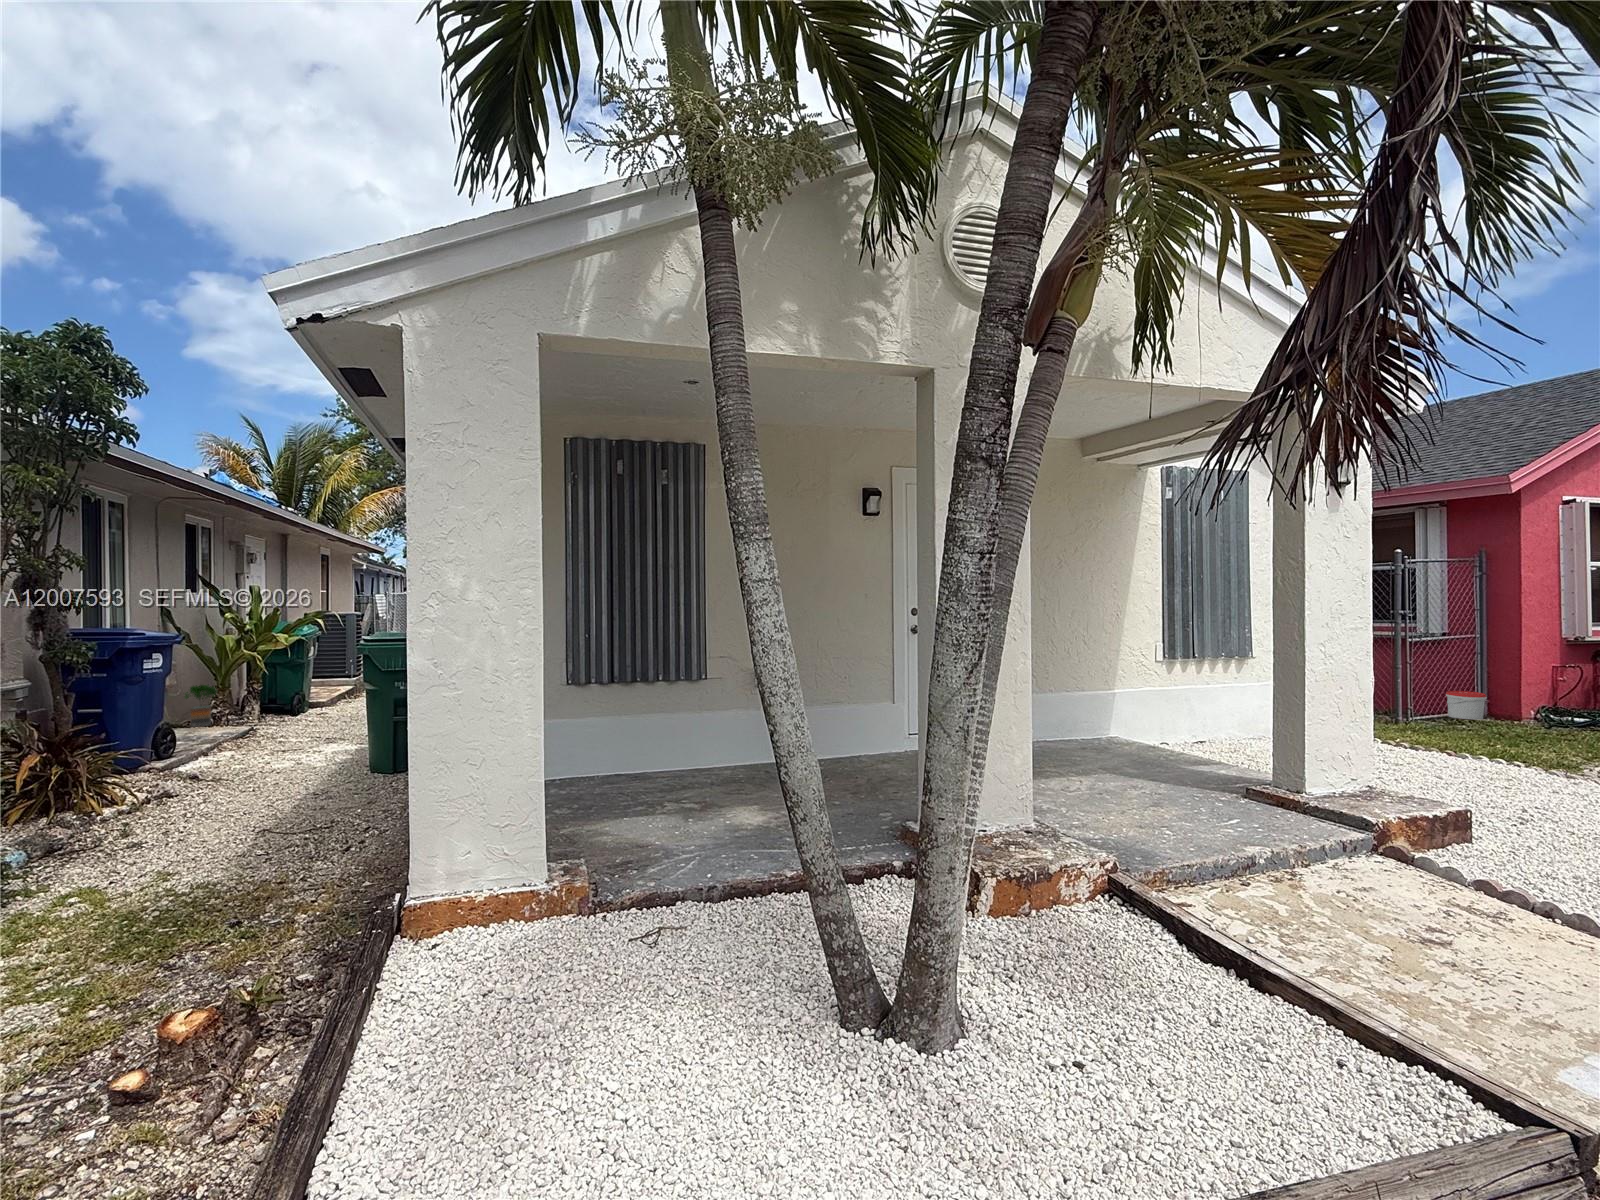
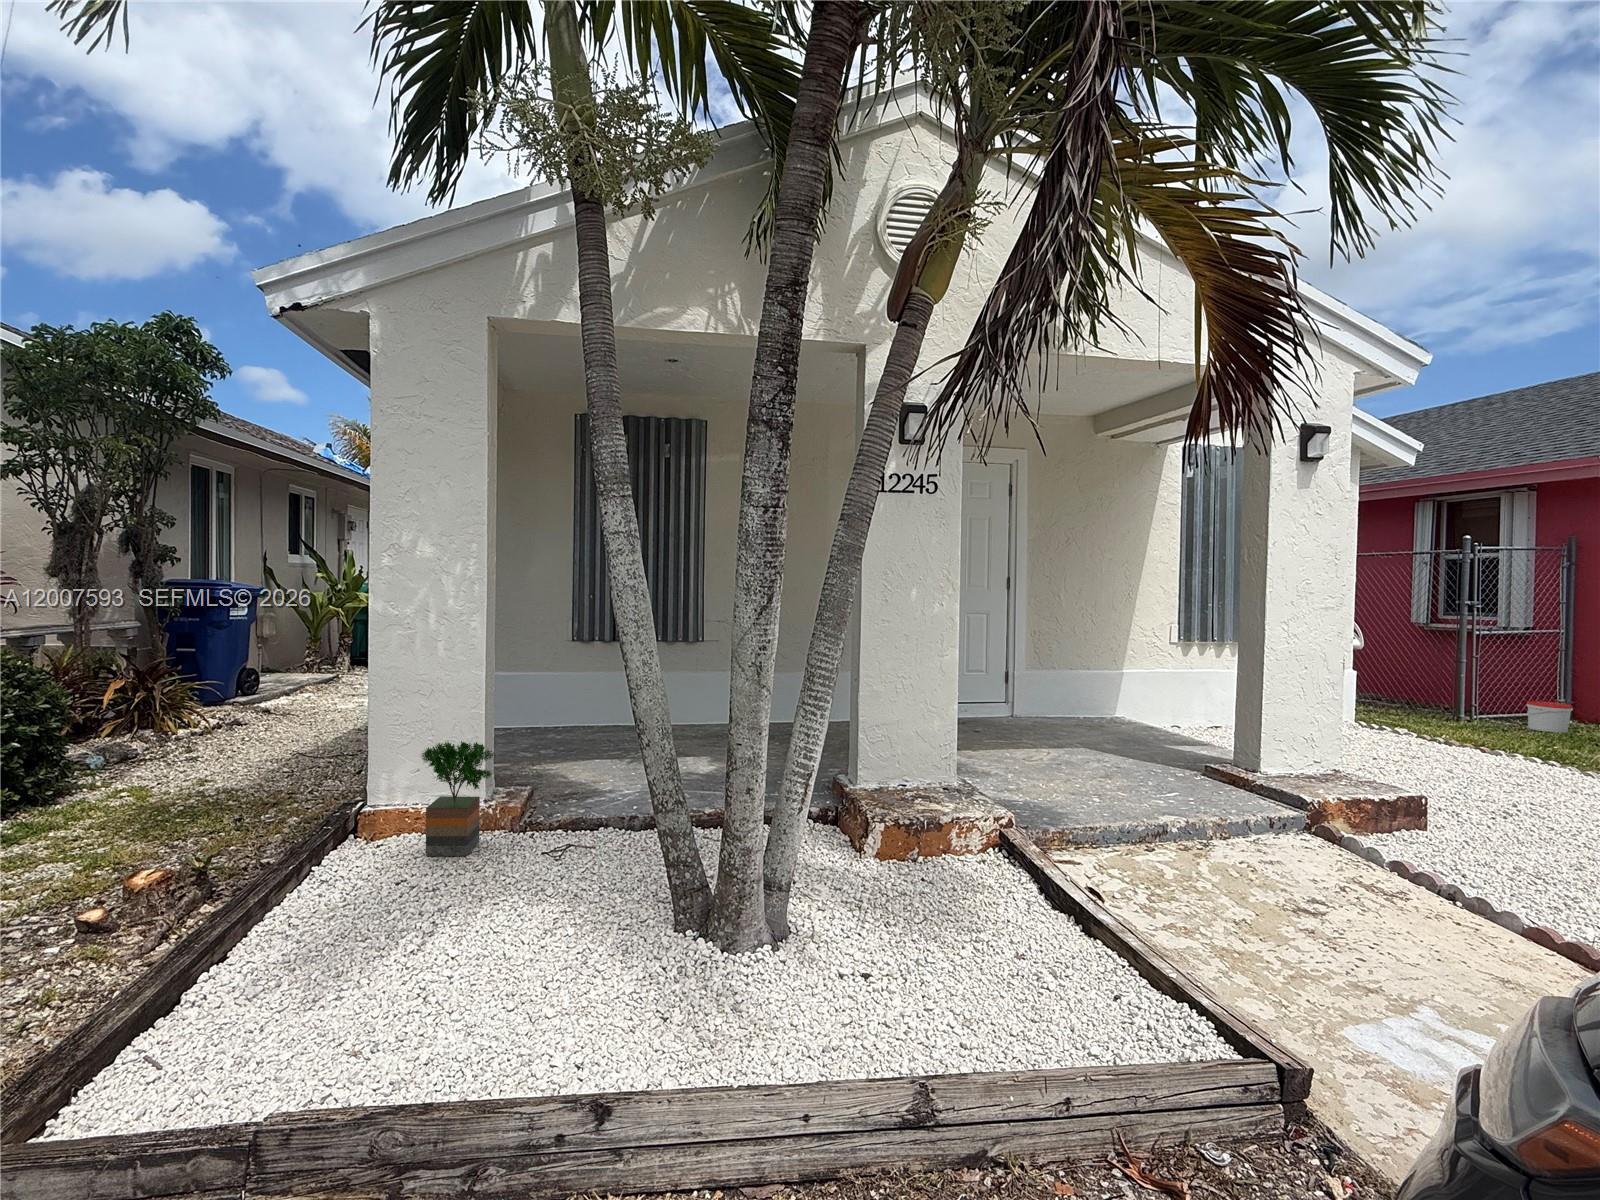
potted tree: present [184,685,217,727] -> present [422,741,494,856]

